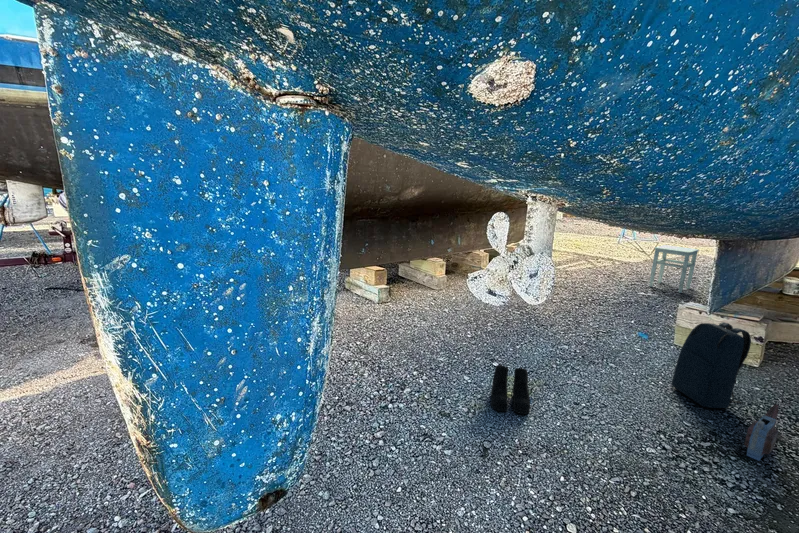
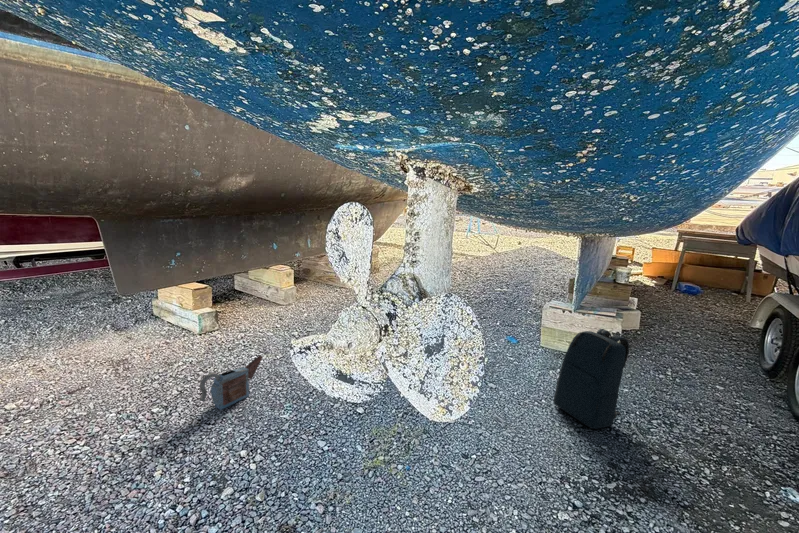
stool: present [649,245,699,293] -> none [502,238,541,285]
boots: present [491,365,530,414] -> none [356,421,409,497]
watering can: present [744,405,779,461] -> present [200,355,263,410]

